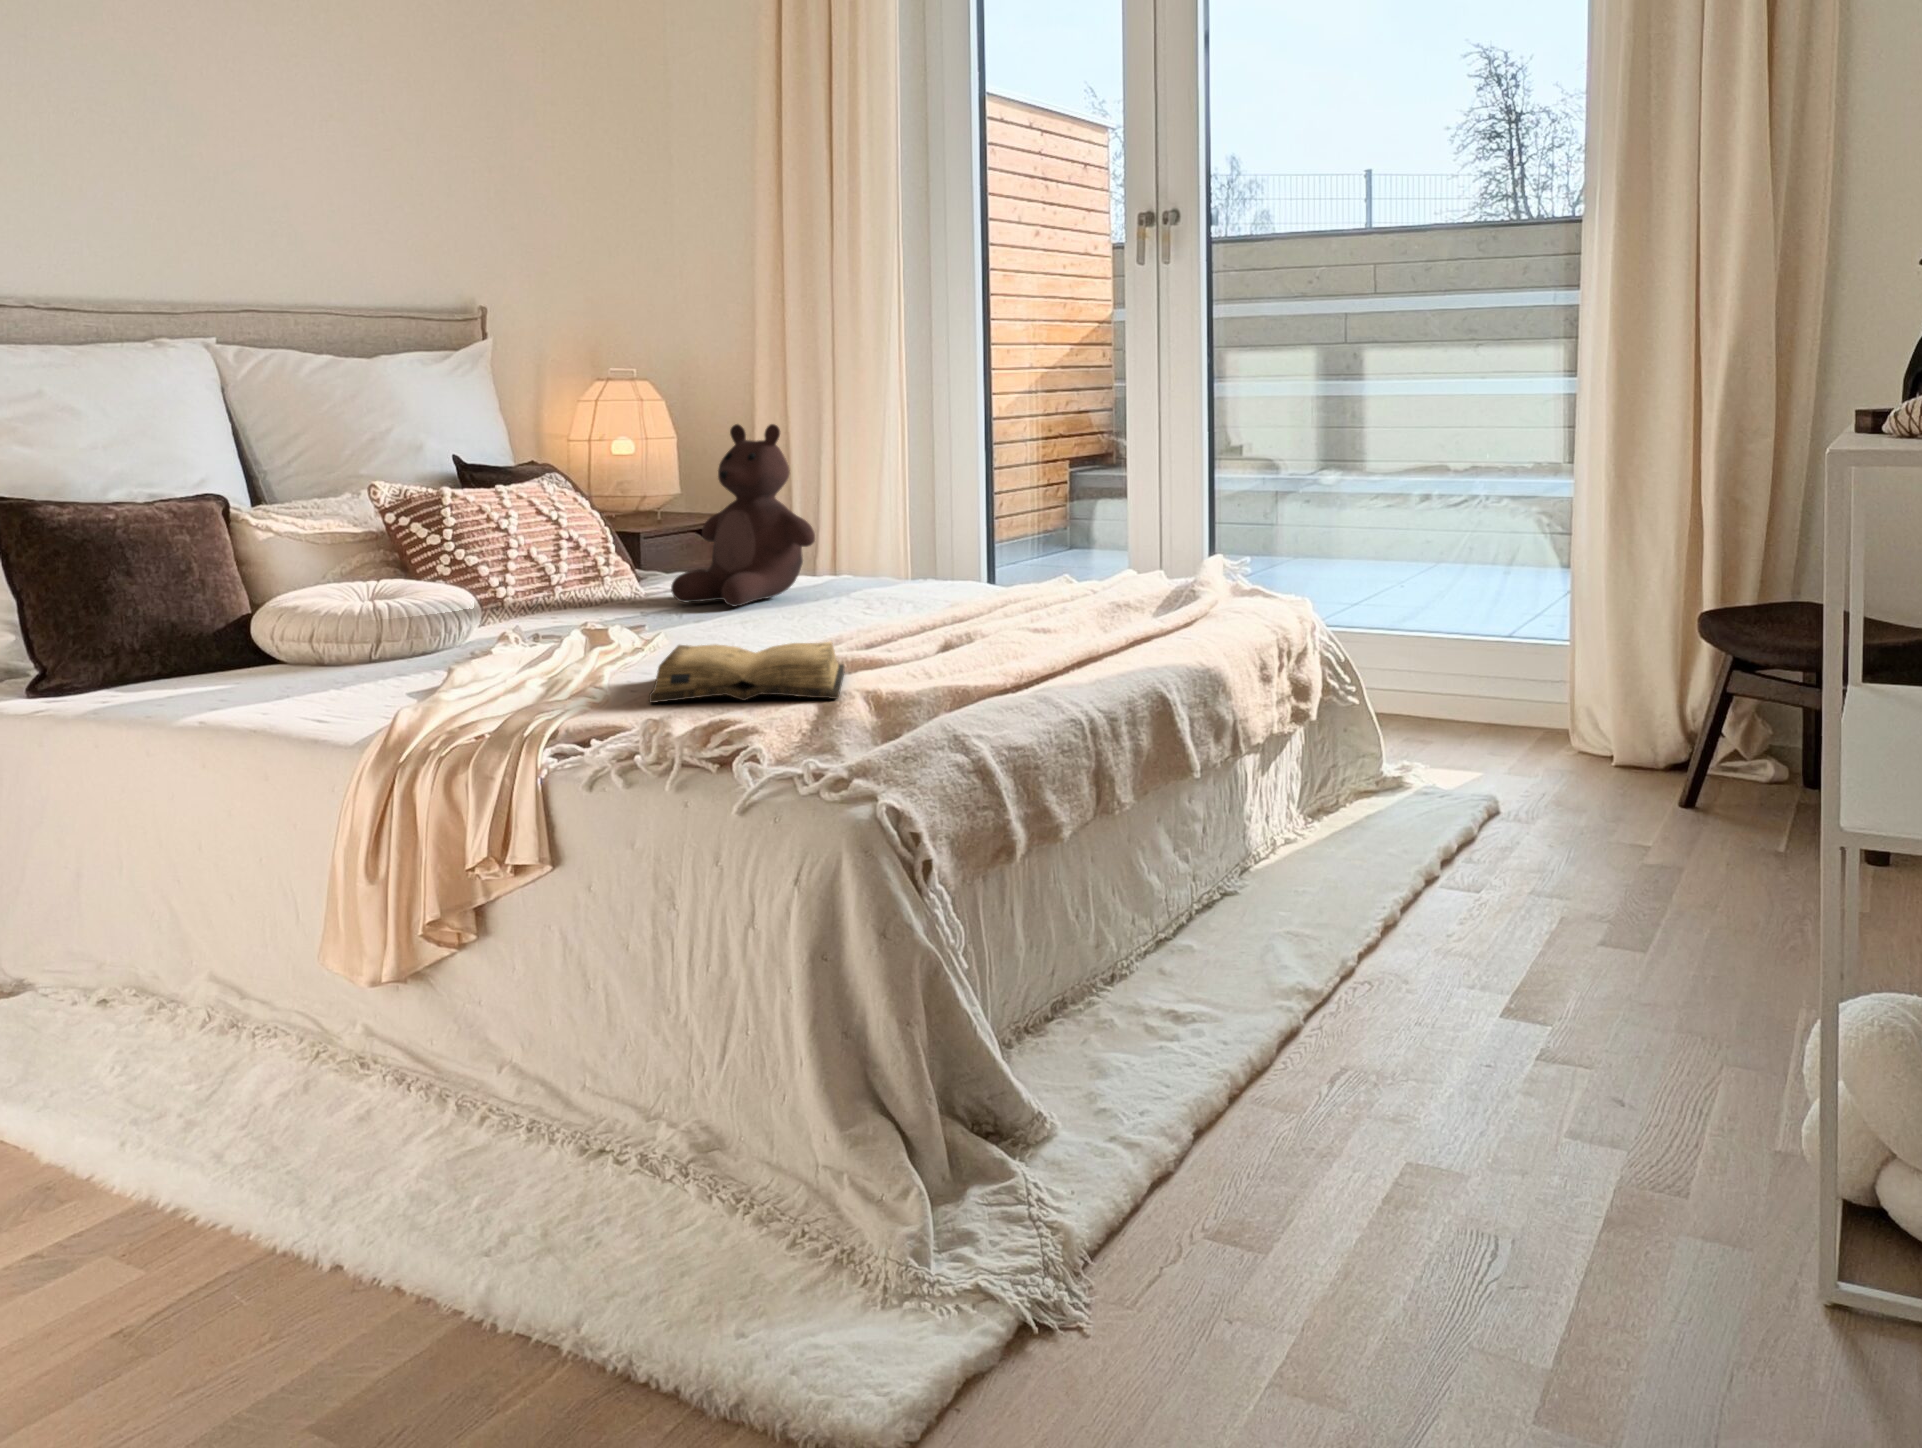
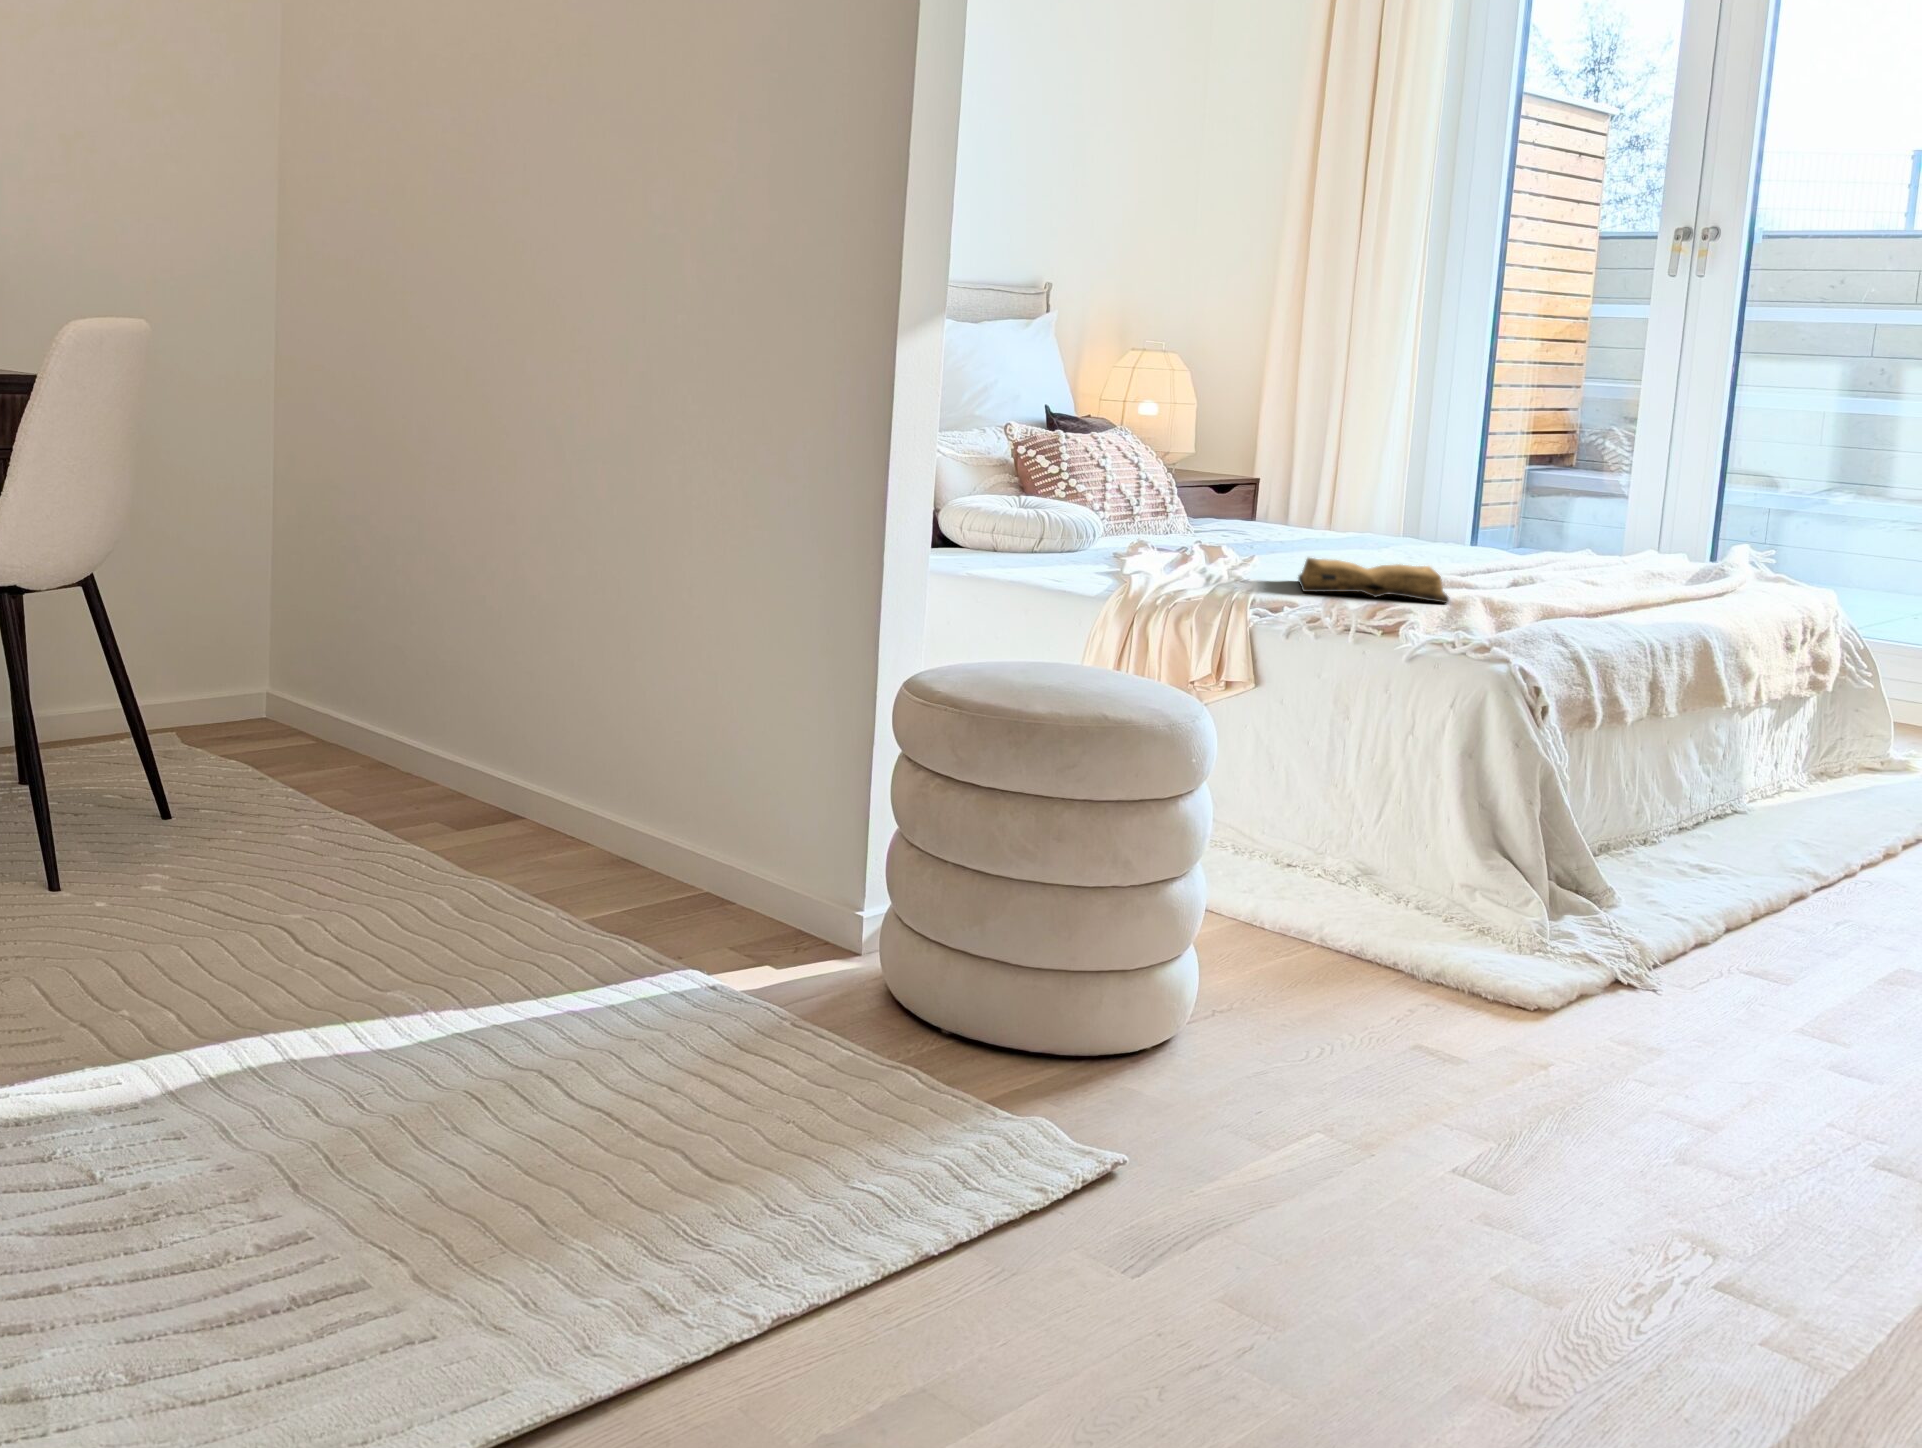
teddy bear: present [671,424,815,607] -> none [1232,396,1362,544]

